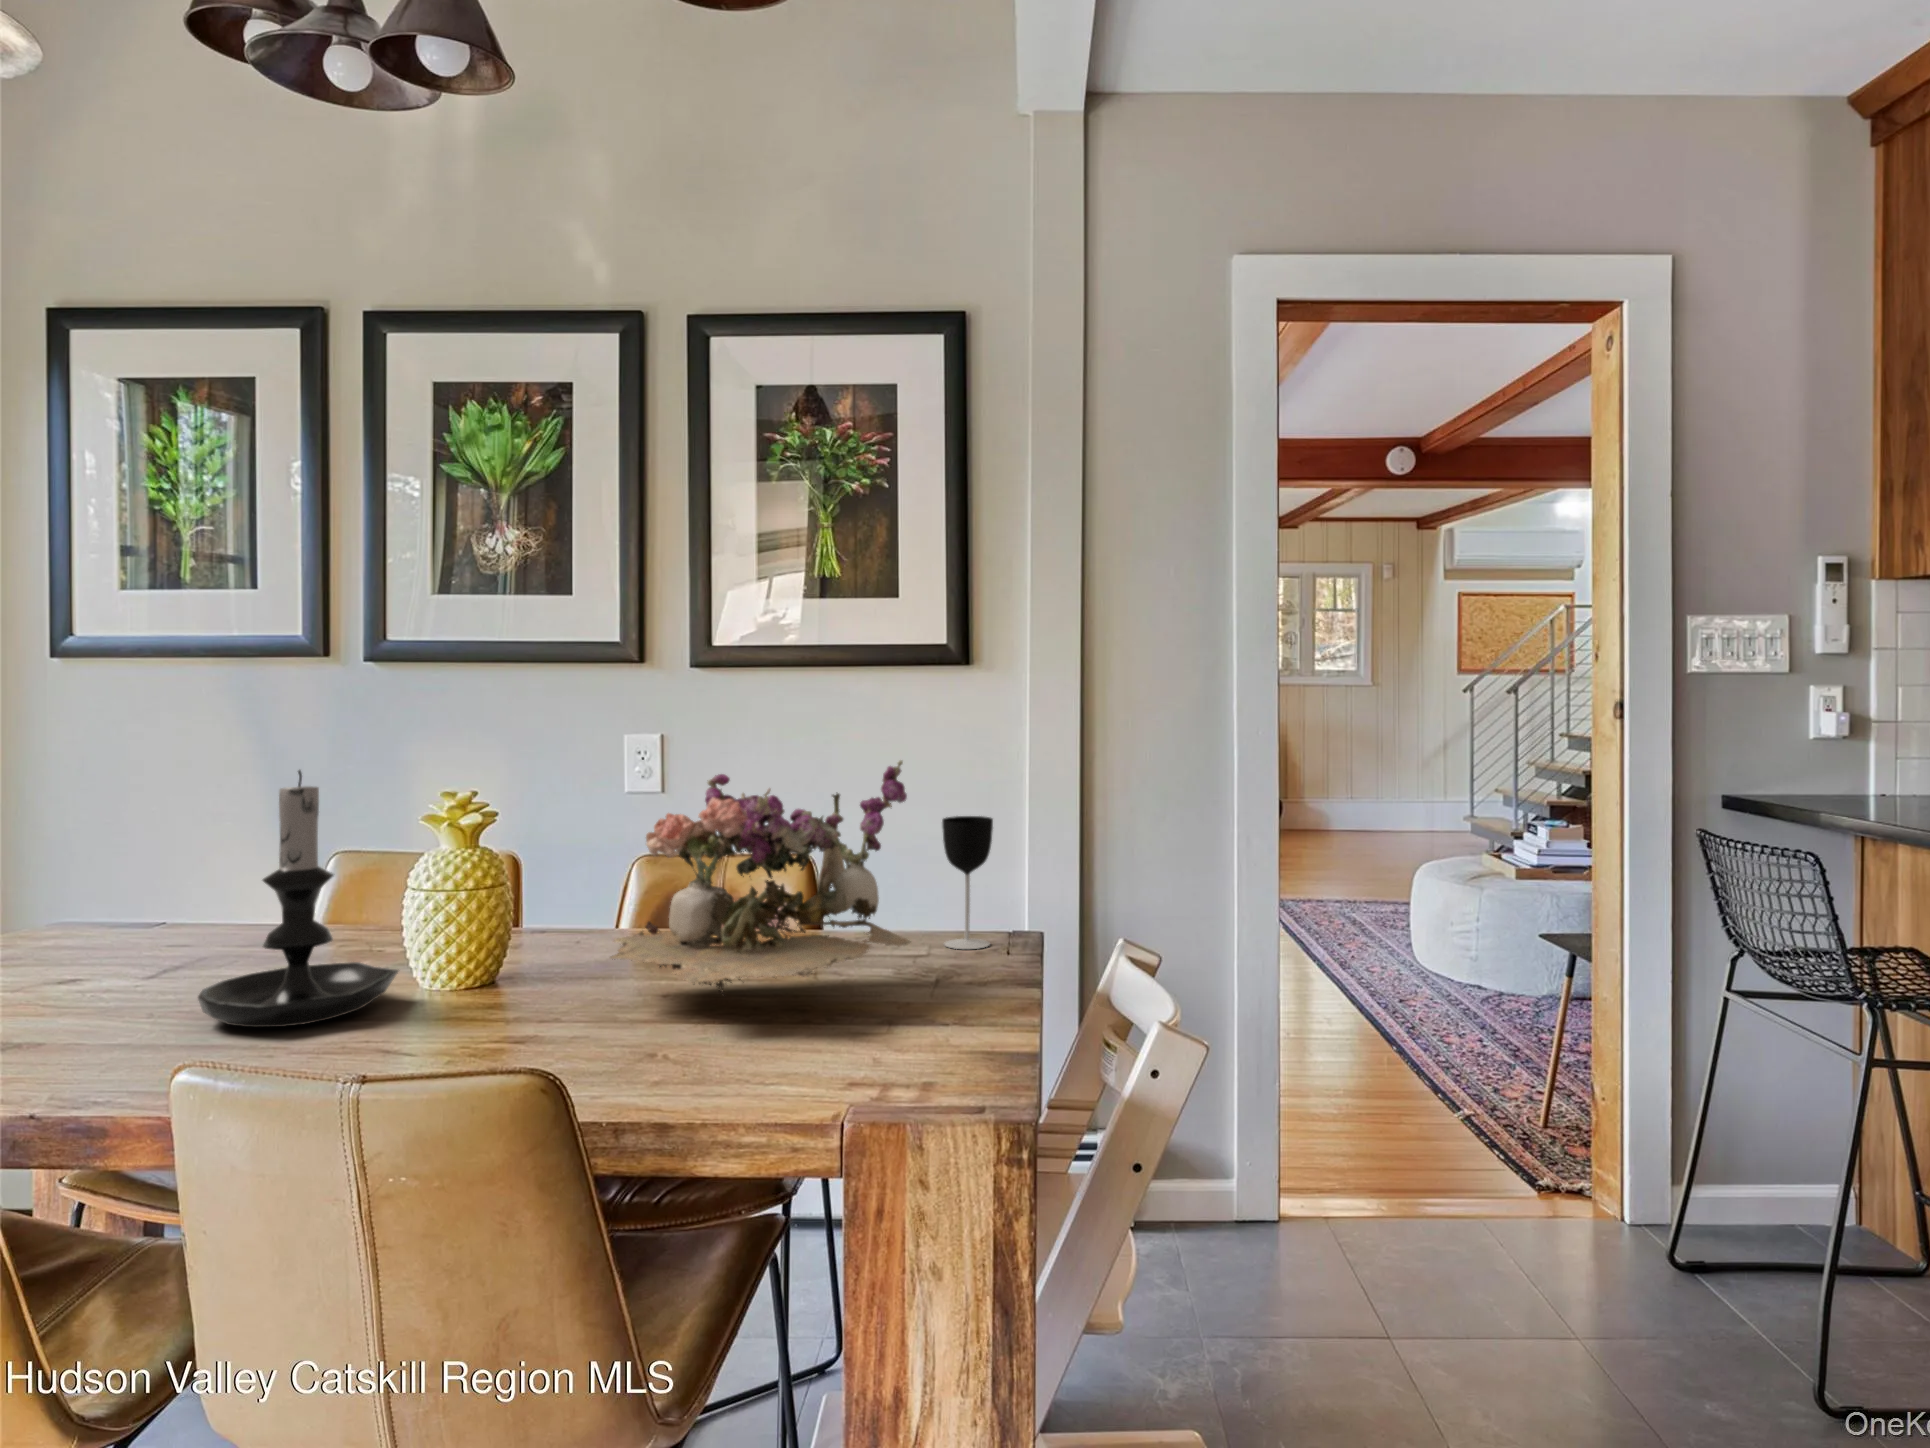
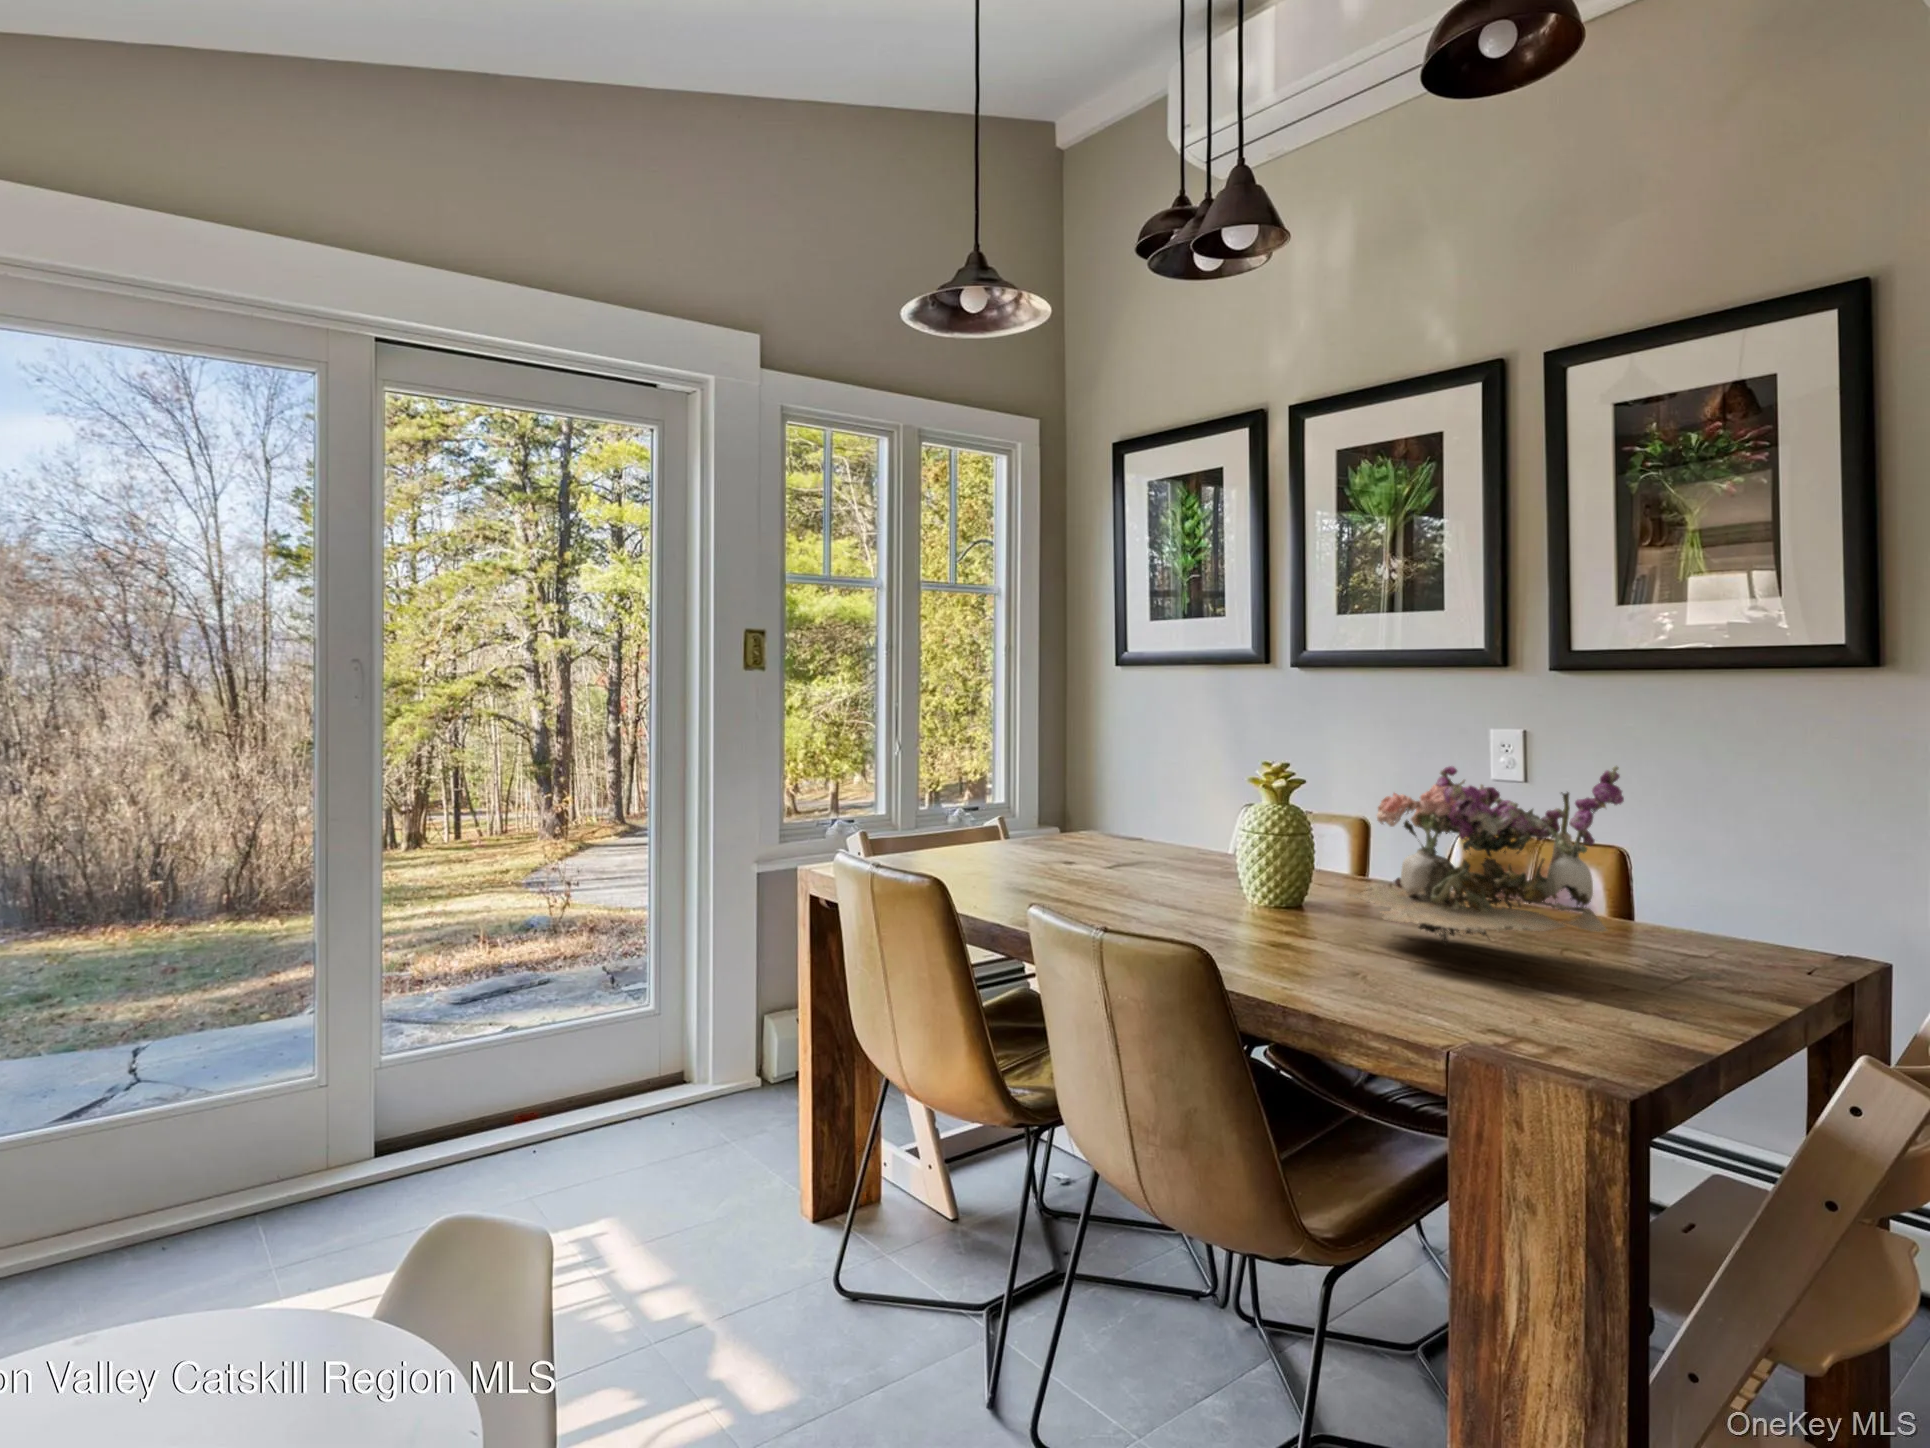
candle holder: present [198,770,398,1027] -> none [1119,743,1231,903]
wine glass: present [942,816,993,949] -> none [1719,830,1786,967]

